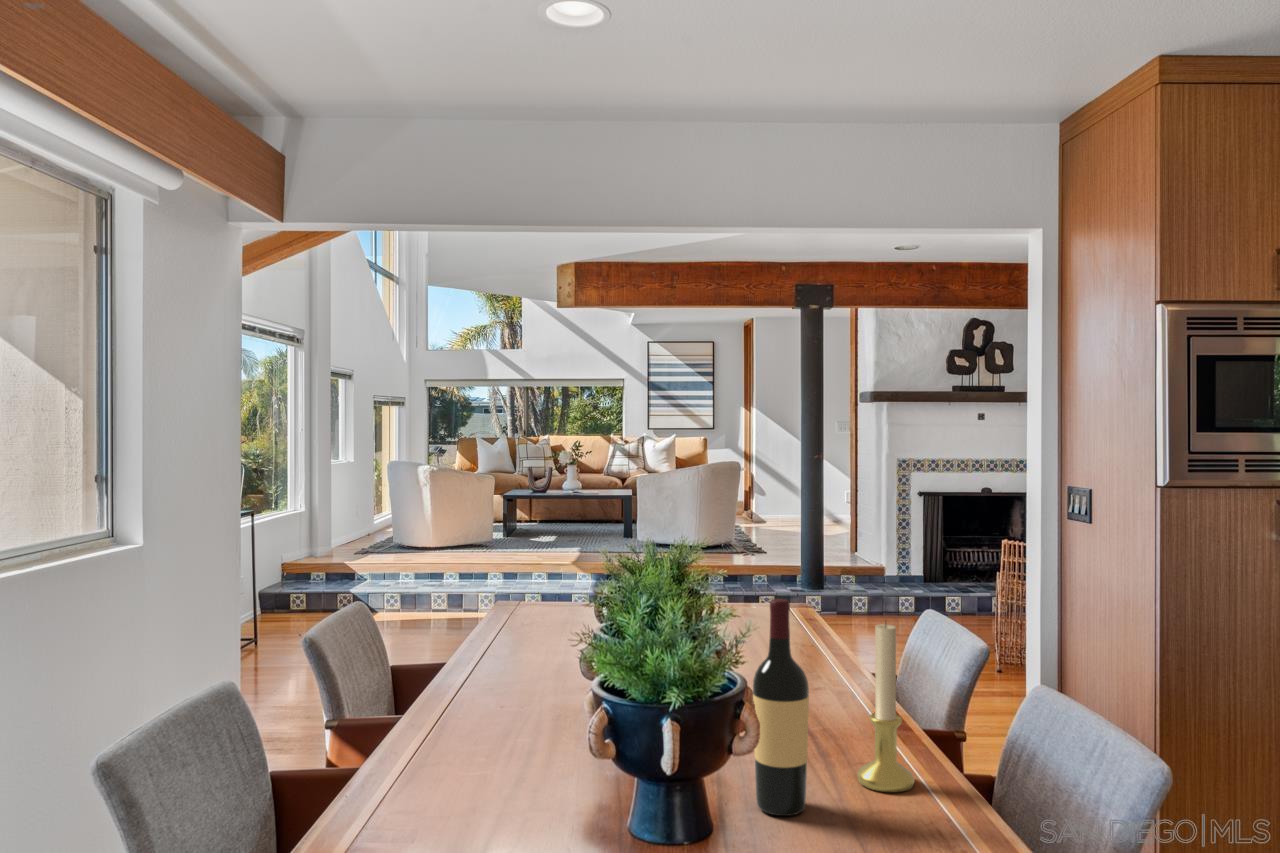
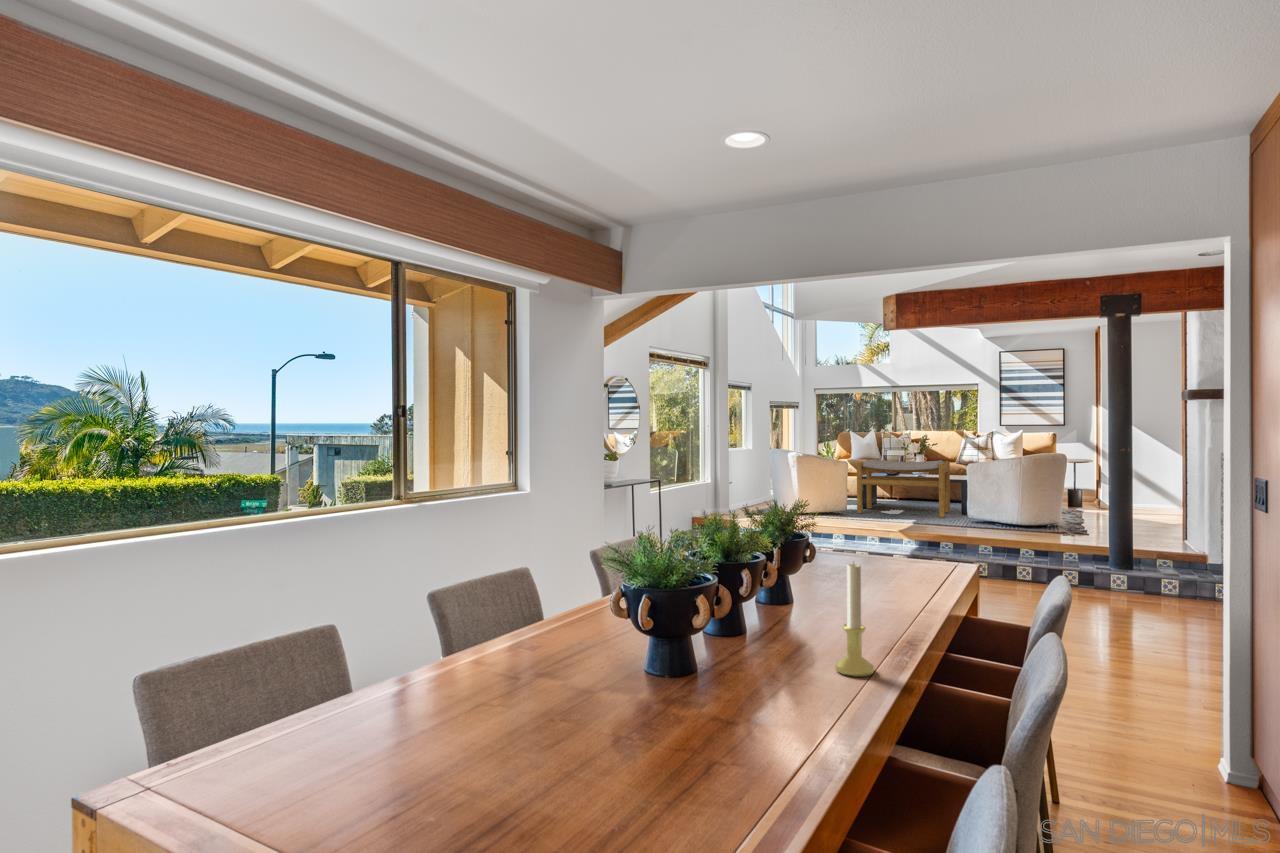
footstool: none [505,472,613,544] -> present [857,459,950,518]
wine bottle: present [753,599,809,816] -> none [749,539,784,675]

